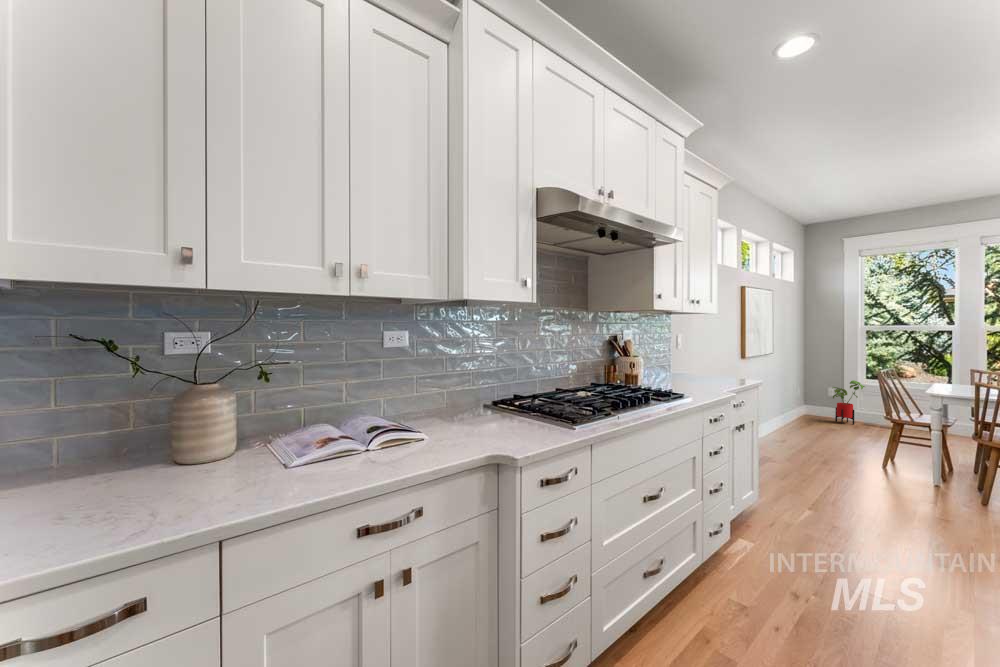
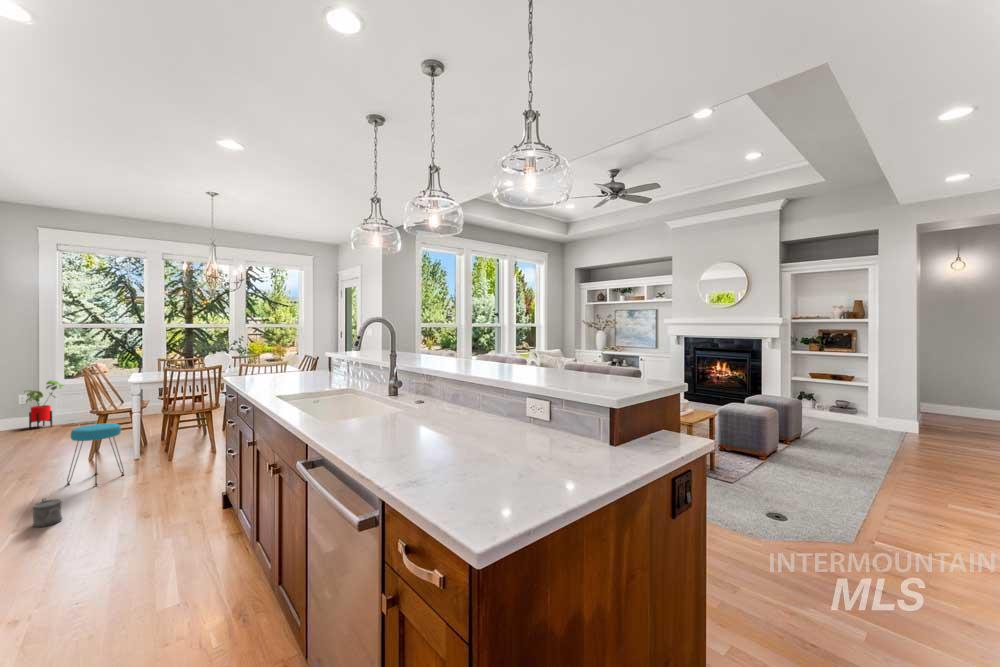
stool: none [855,432,918,501] -> present [67,423,124,485]
watering can: none [820,494,846,525] -> present [33,498,62,527]

